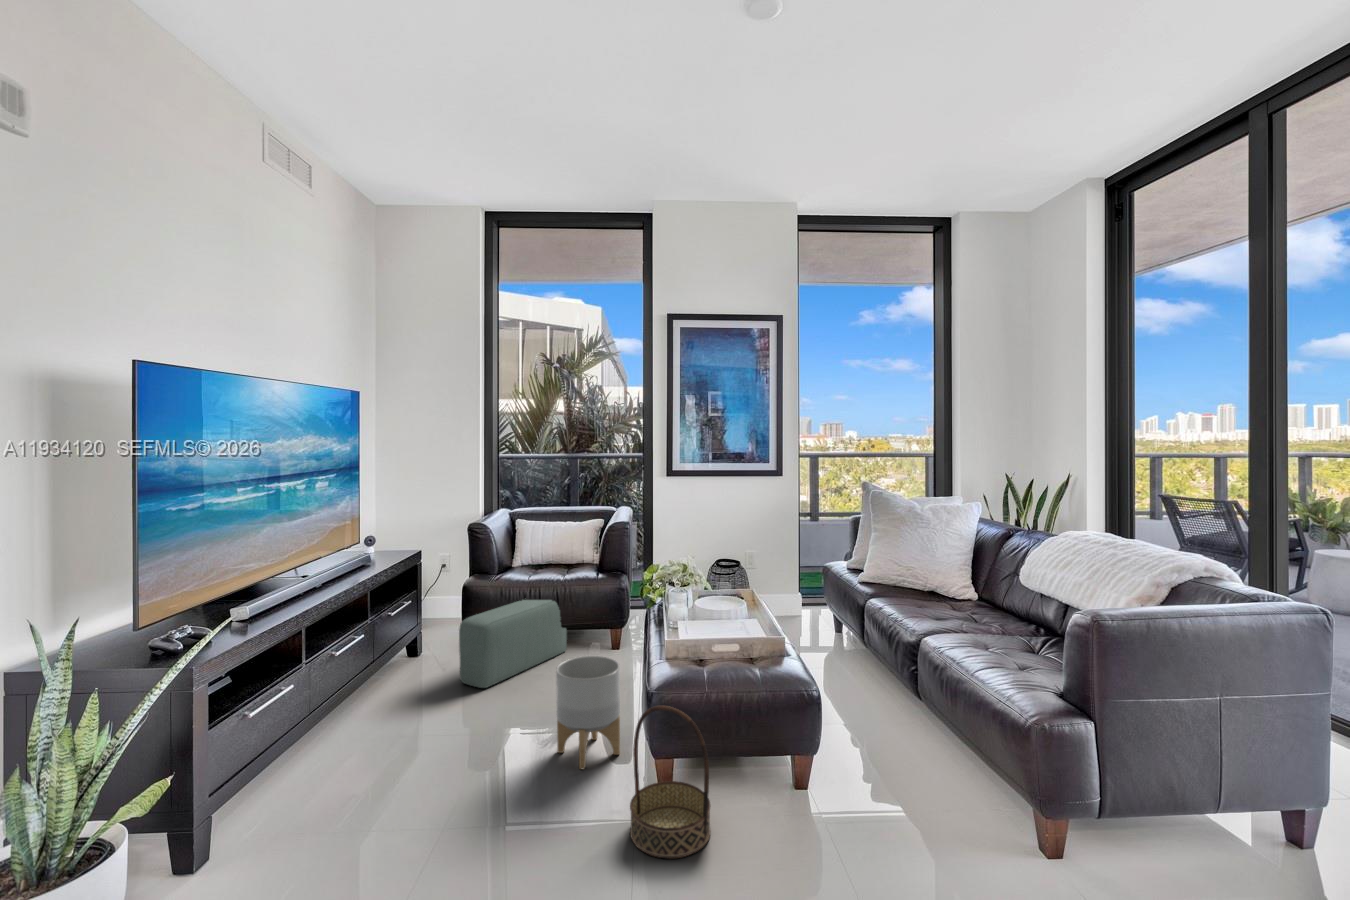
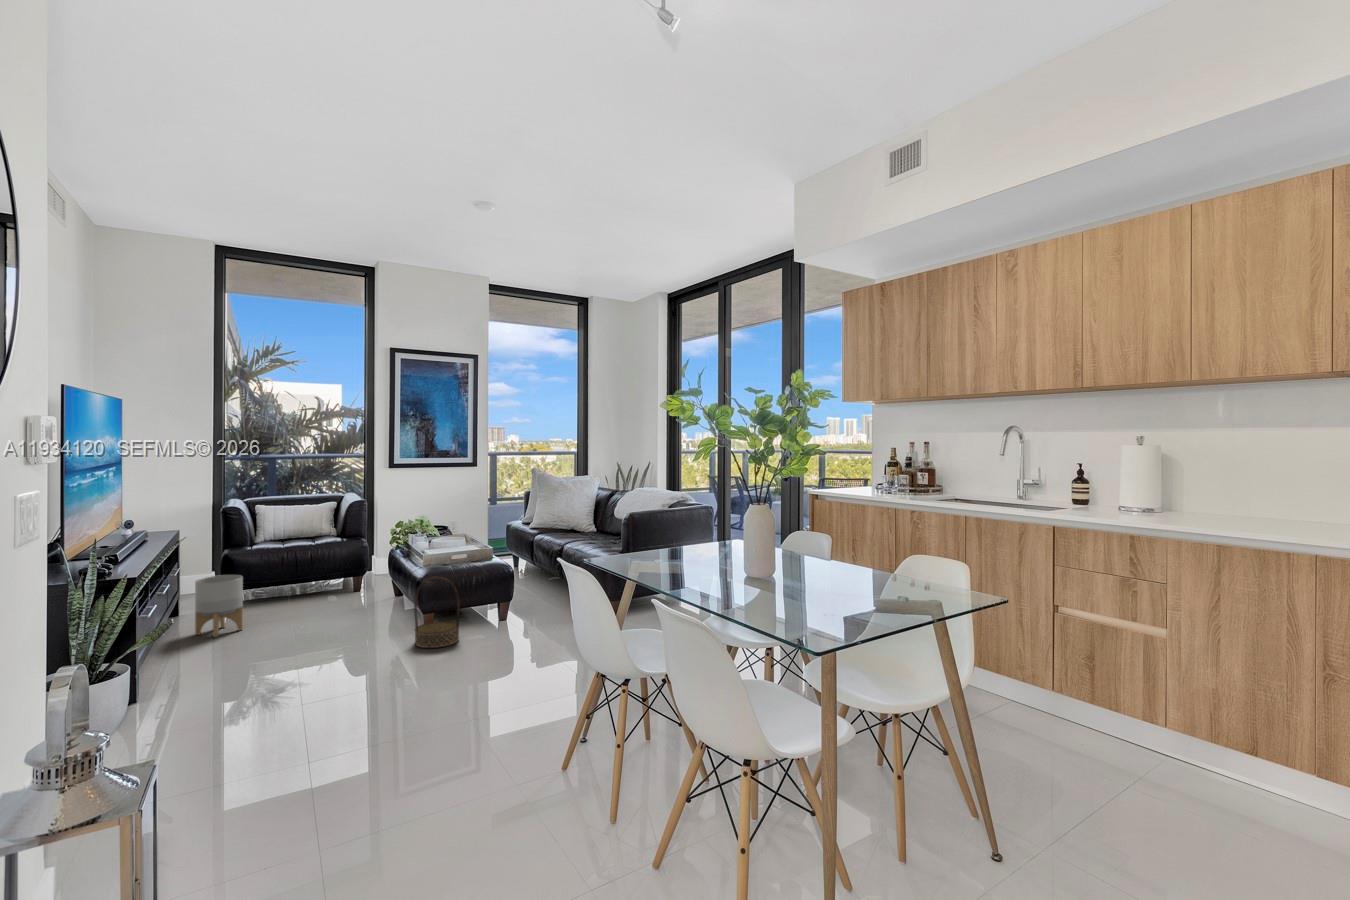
pouf: present [459,600,567,688] -> none [241,557,317,619]
planter: present [556,656,620,769] -> present [195,575,243,637]

